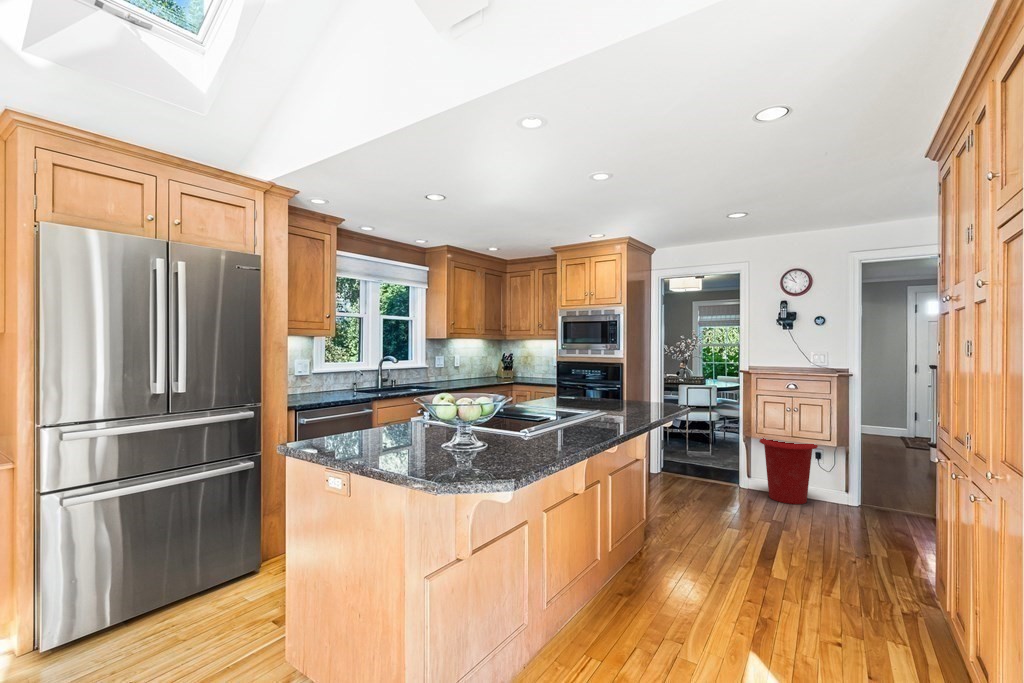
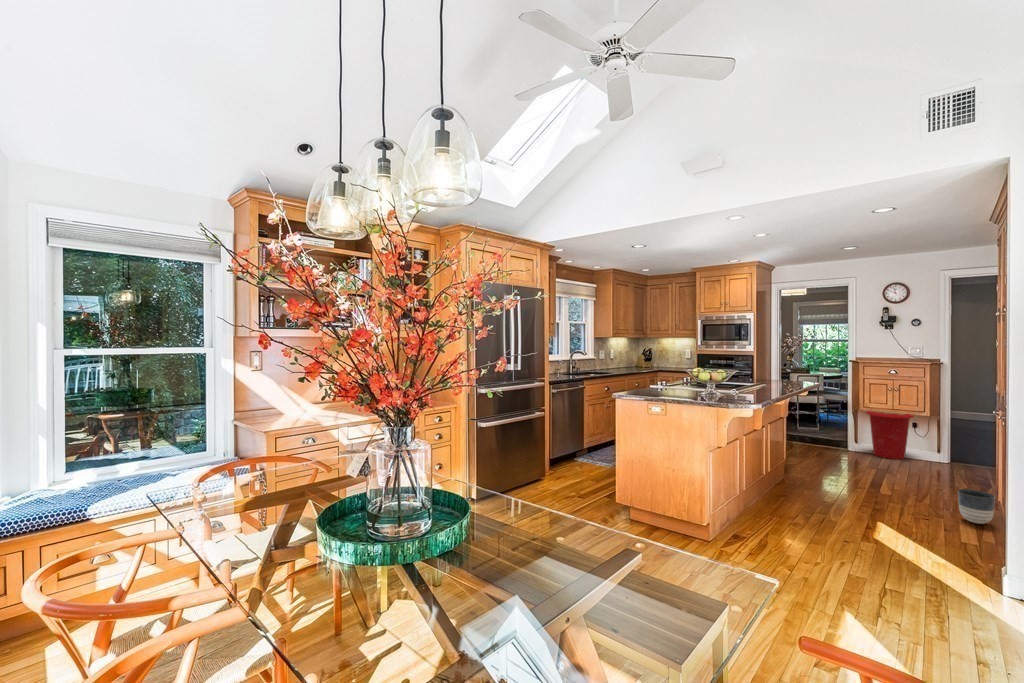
planter: none [883,588,940,653] -> present [958,489,995,524]

